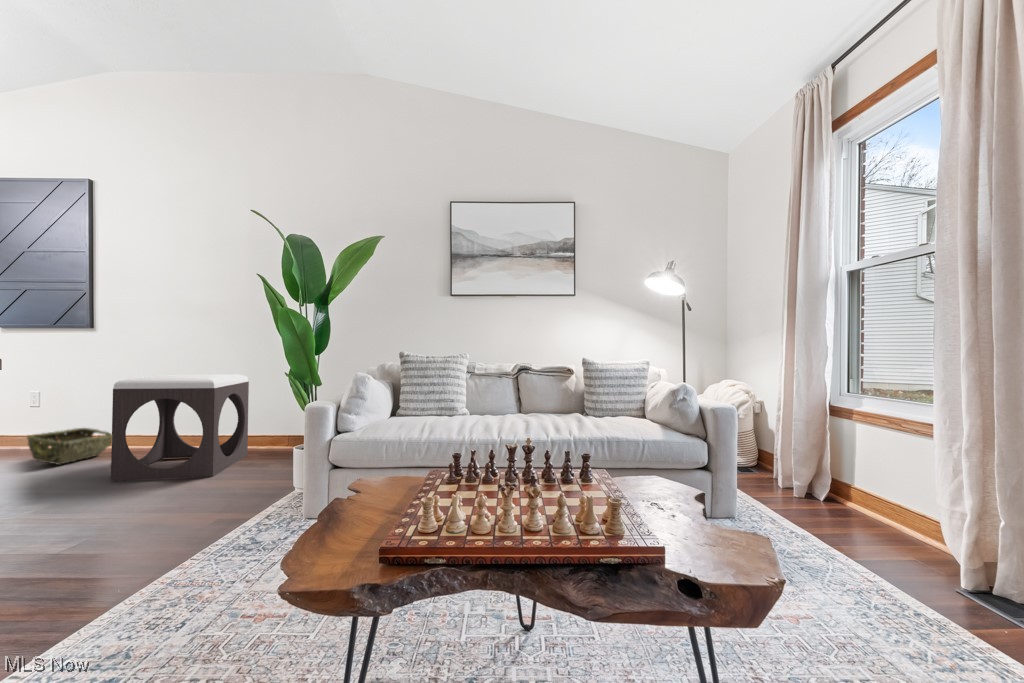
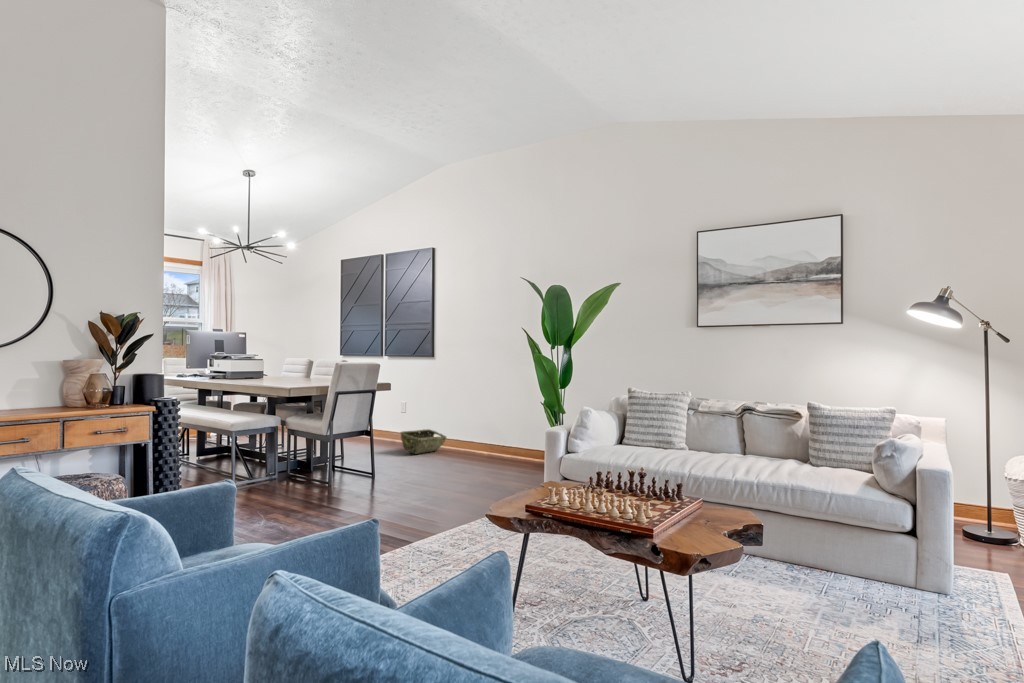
footstool: present [111,374,249,481] -> none [441,395,527,476]

